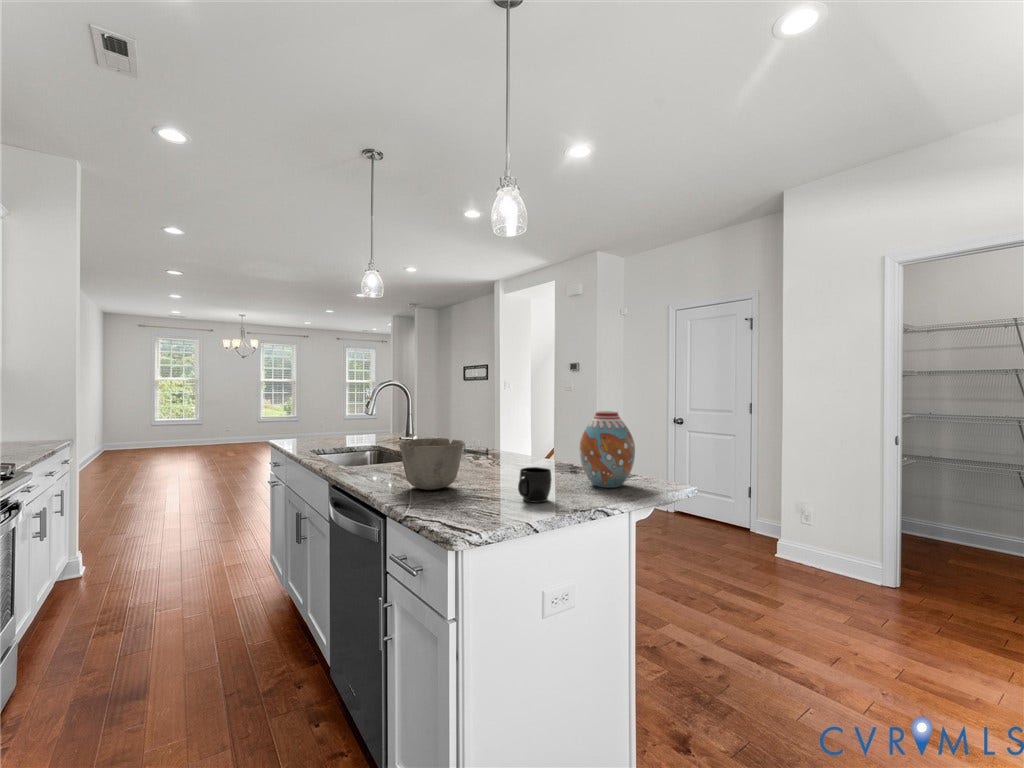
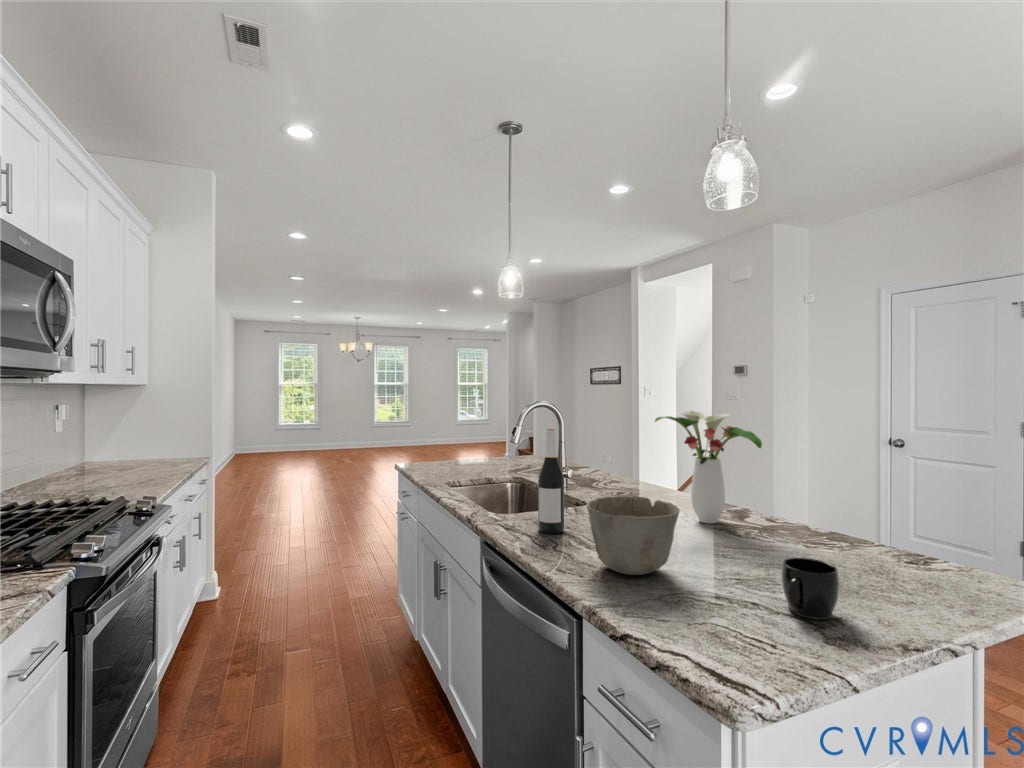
flower arrangement: none [466,383,536,464] -> present [655,411,762,523]
wine bottle: none [374,394,395,473] -> present [538,428,565,534]
vase: present [580,411,635,488] -> none [855,465,961,590]

